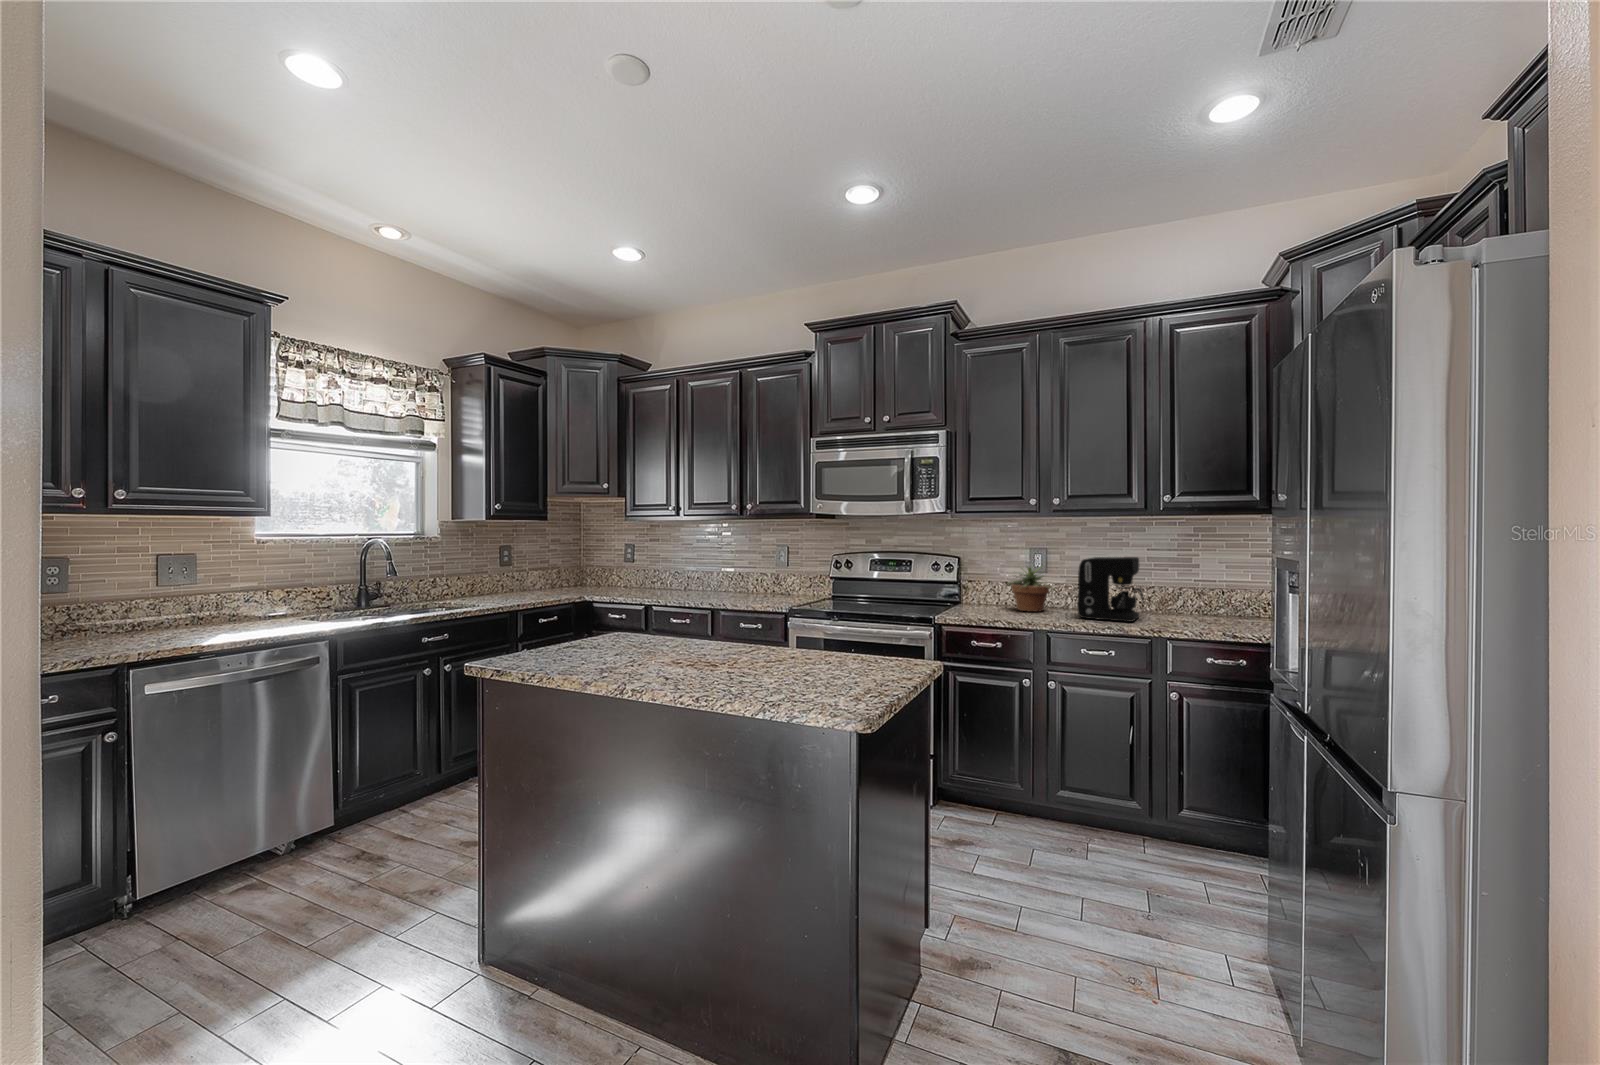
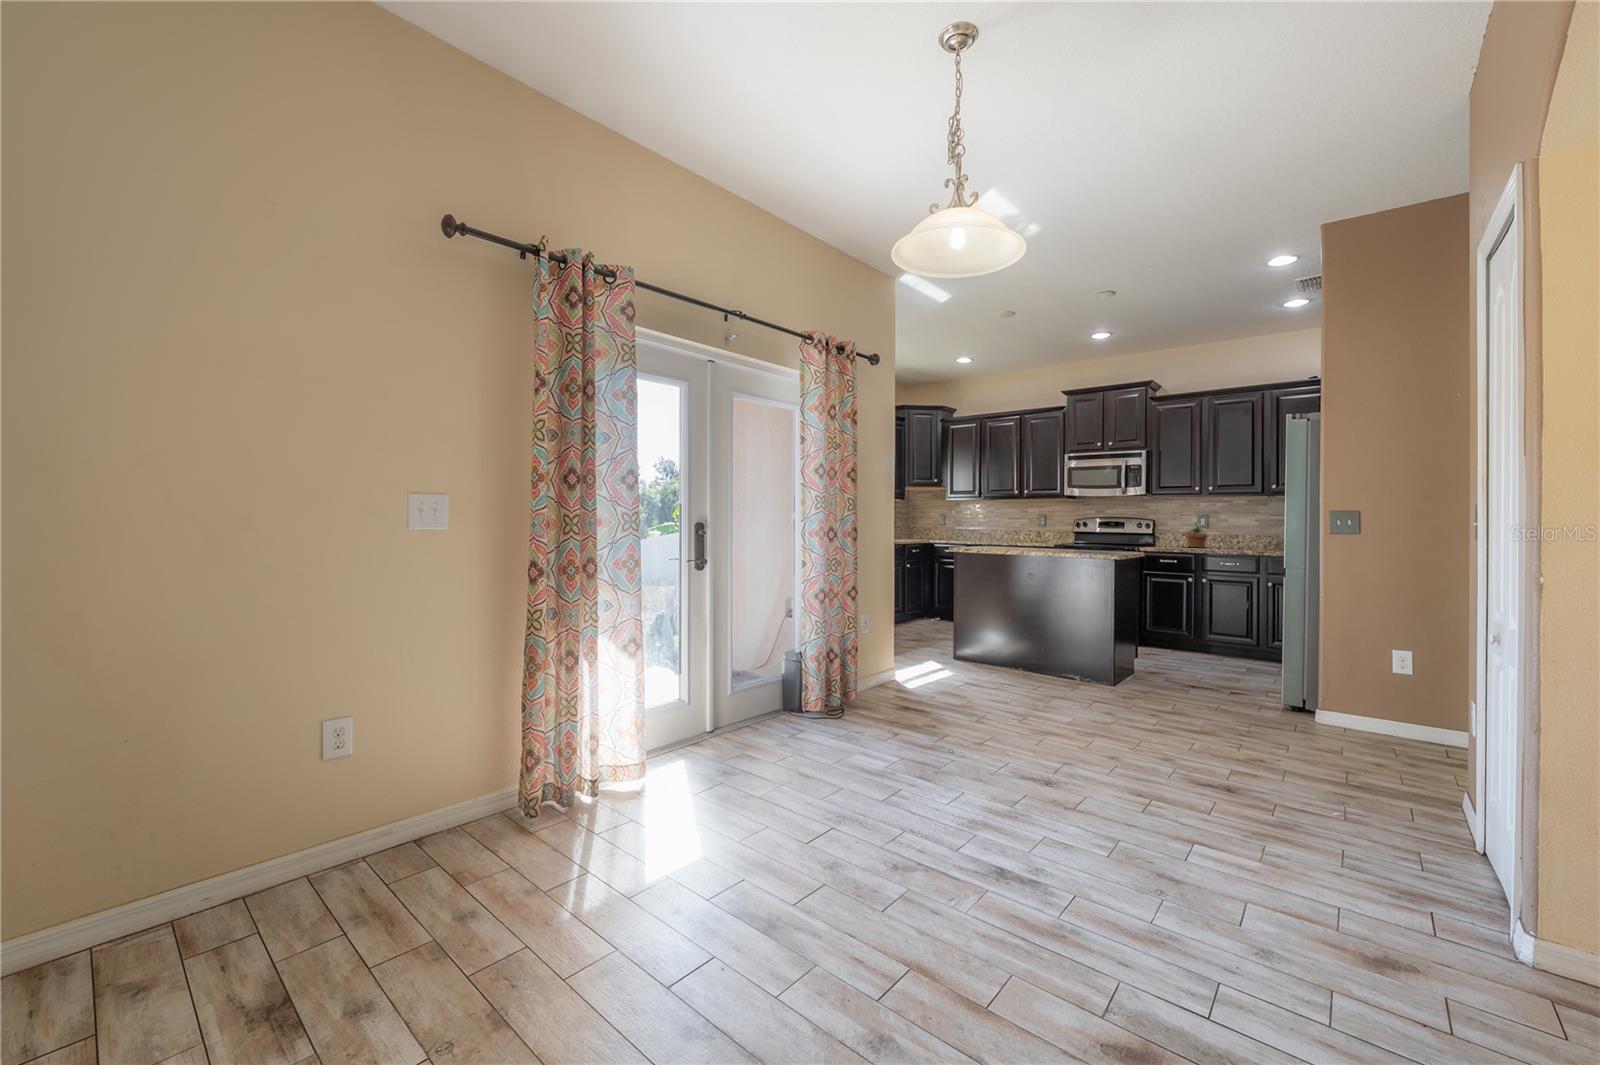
coffee maker: present [1077,557,1144,622] -> none [1222,516,1260,549]

